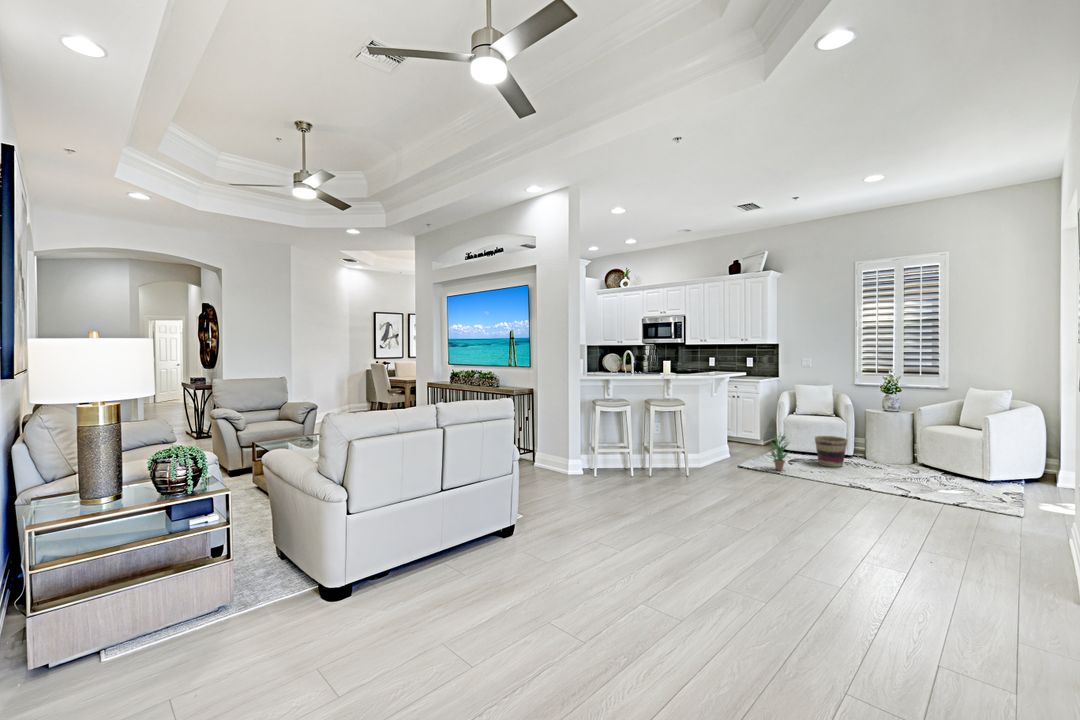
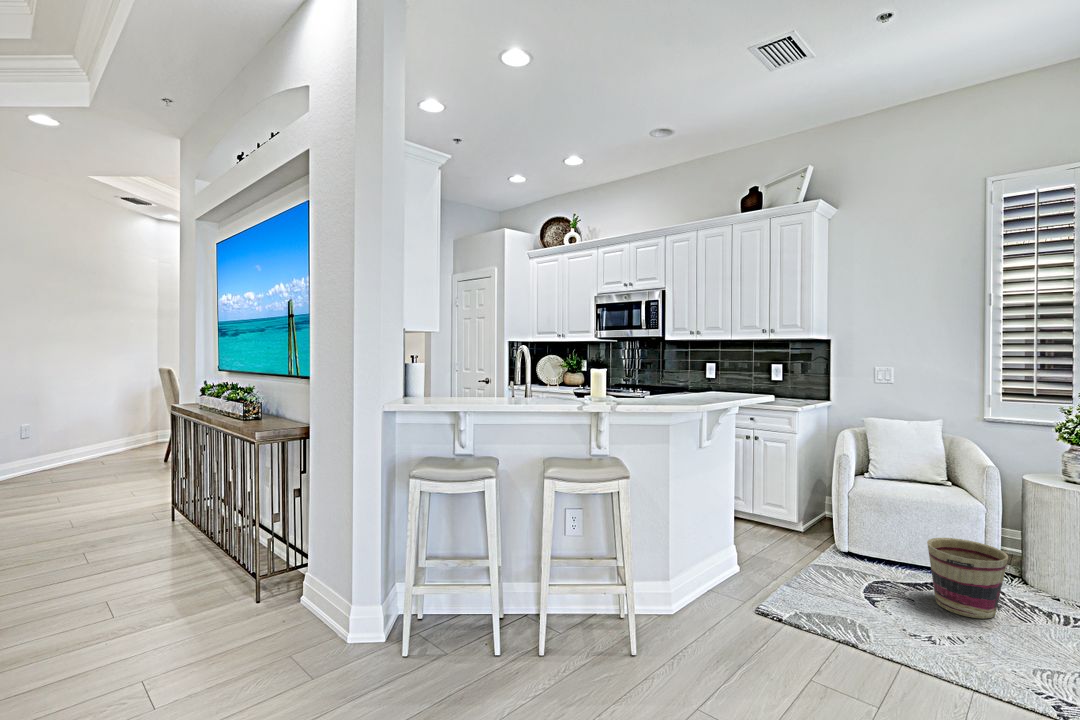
potted plant: present [771,434,788,471] -> none [830,542,887,635]

